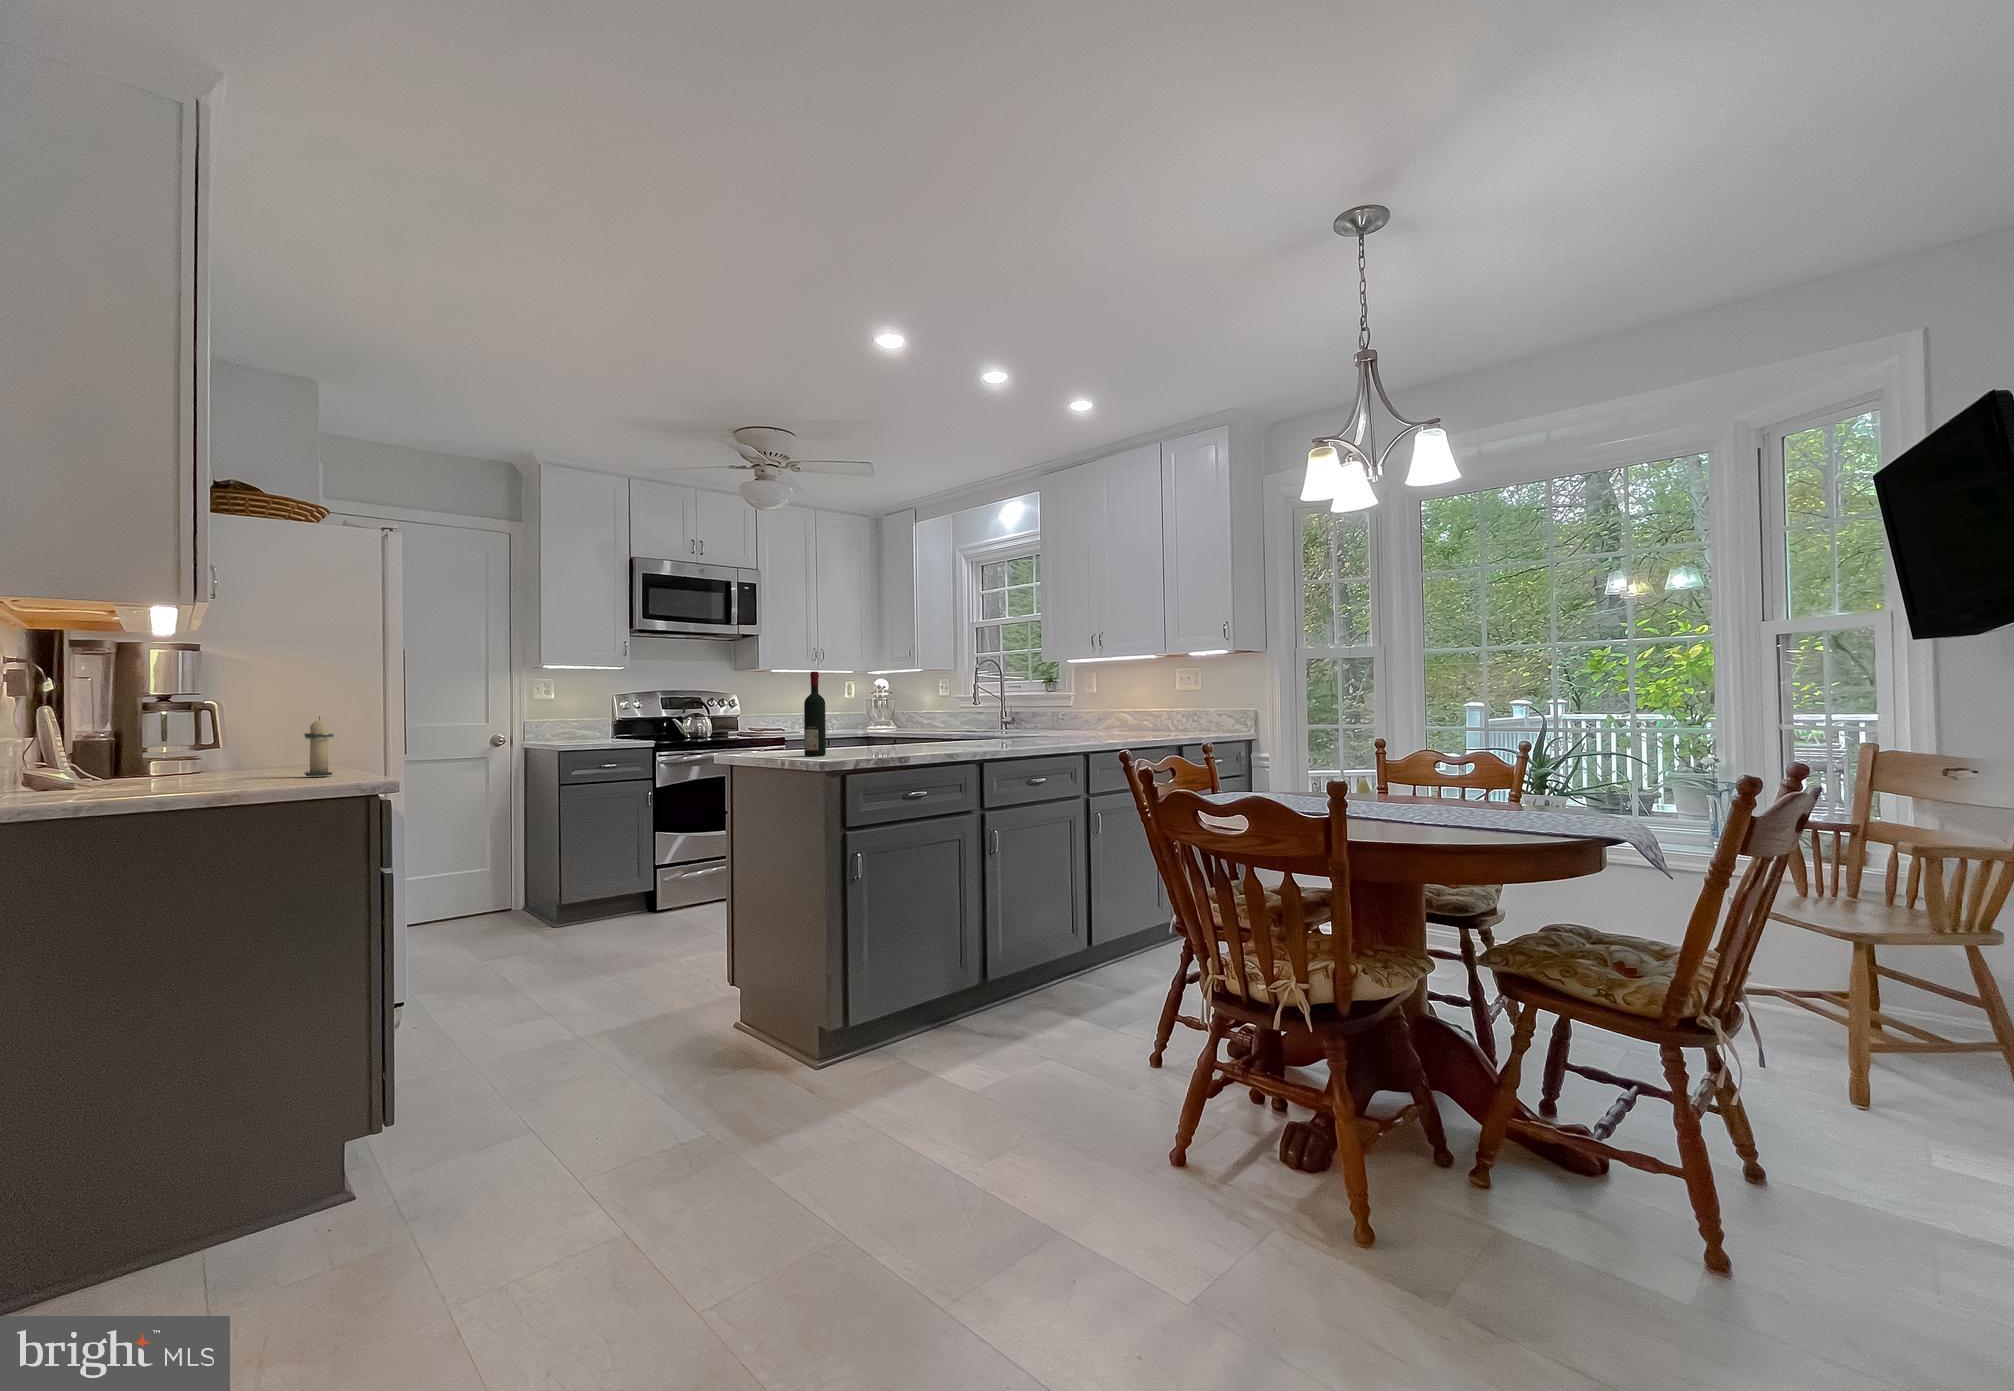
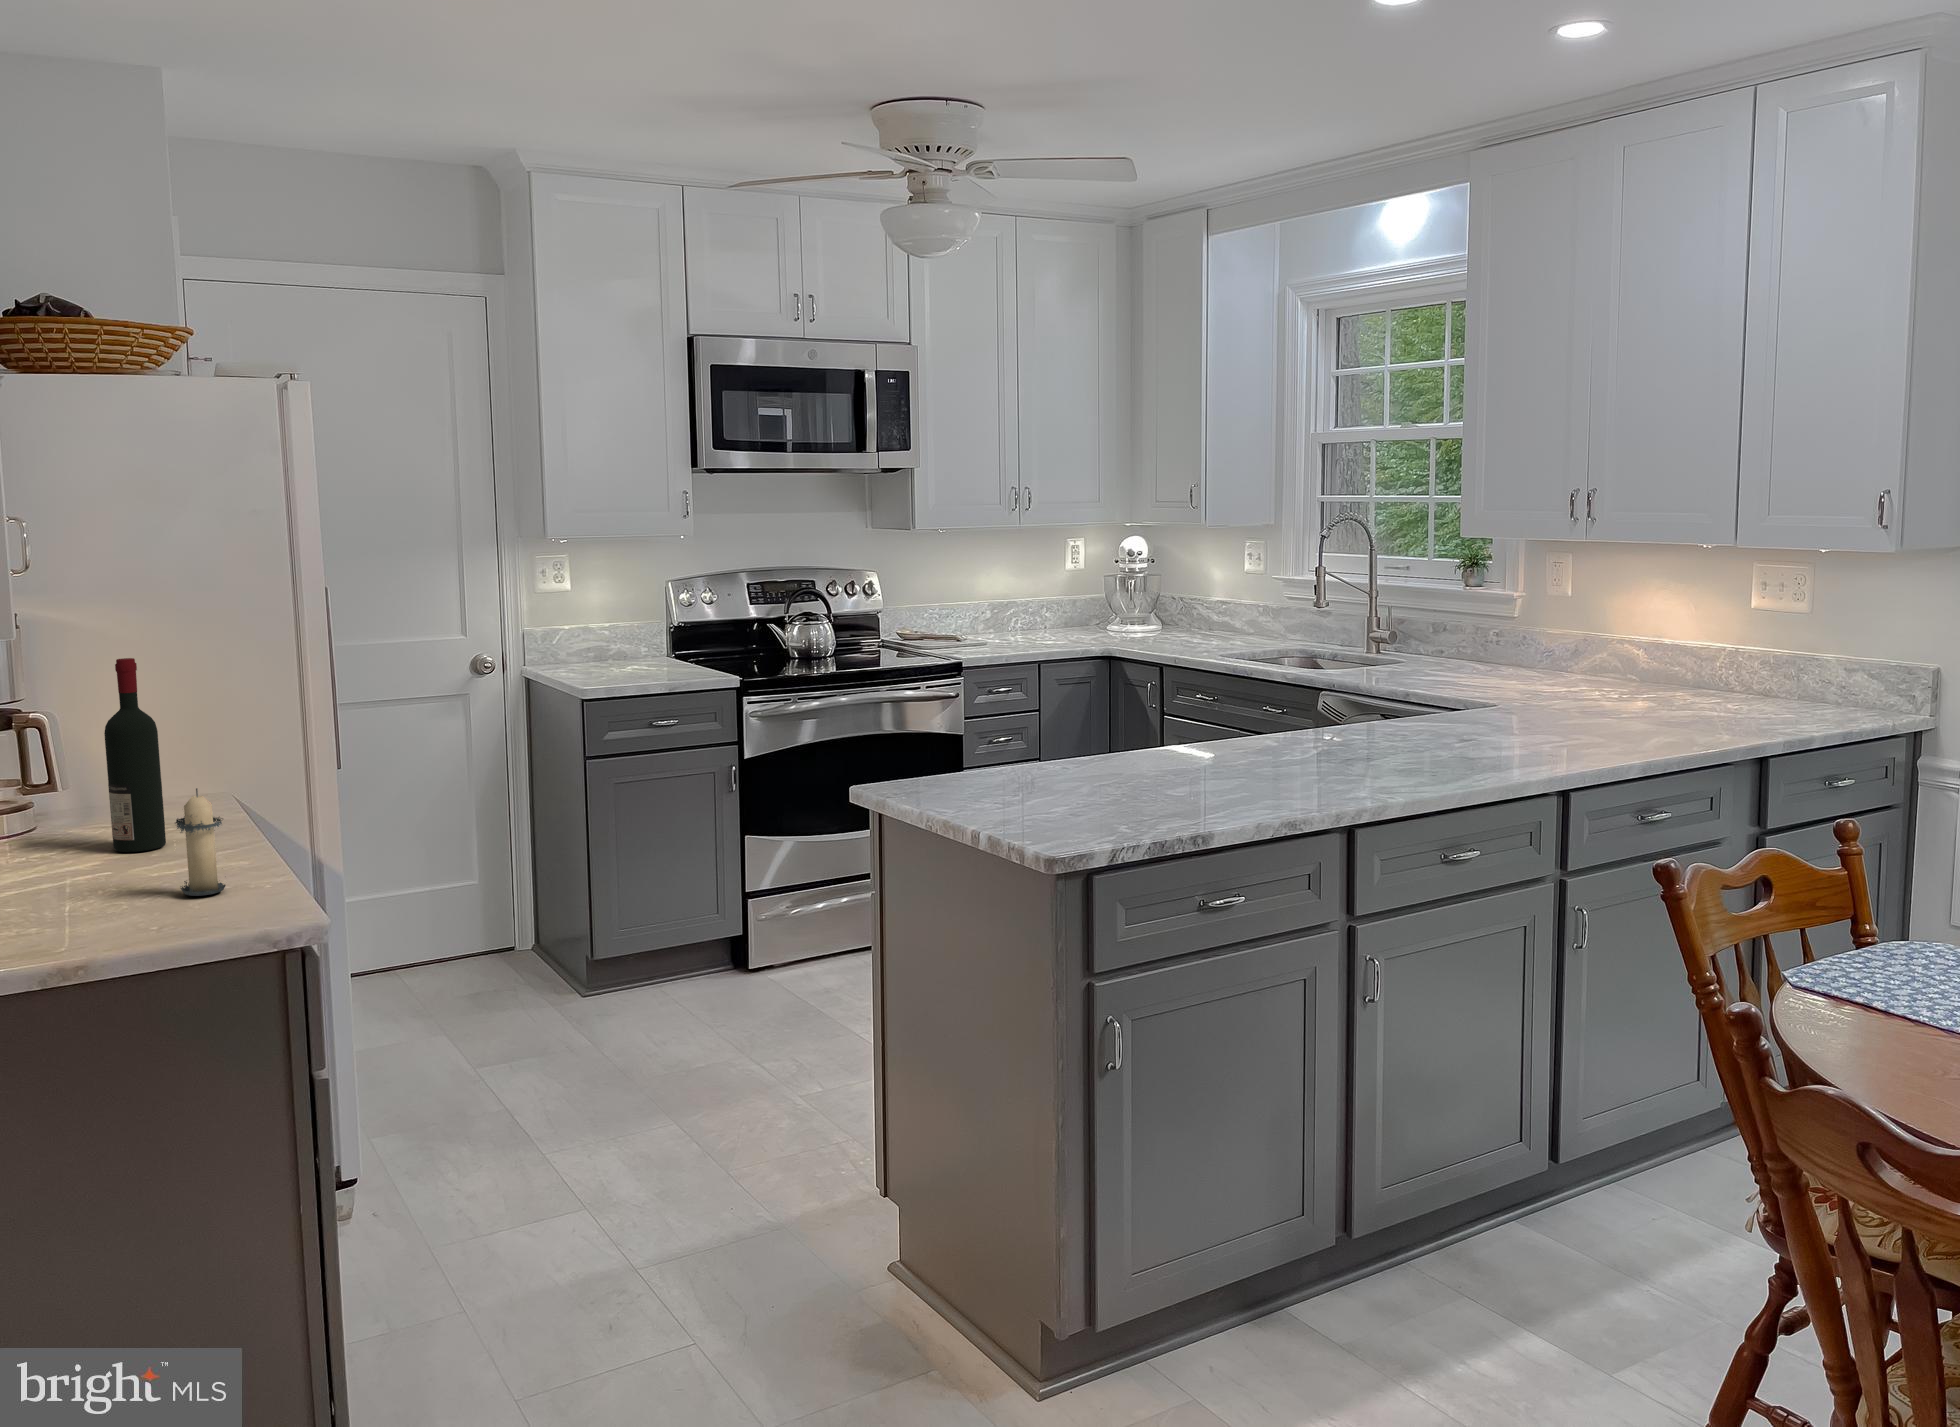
wine bottle: present [804,672,826,756] -> present [104,658,166,852]

